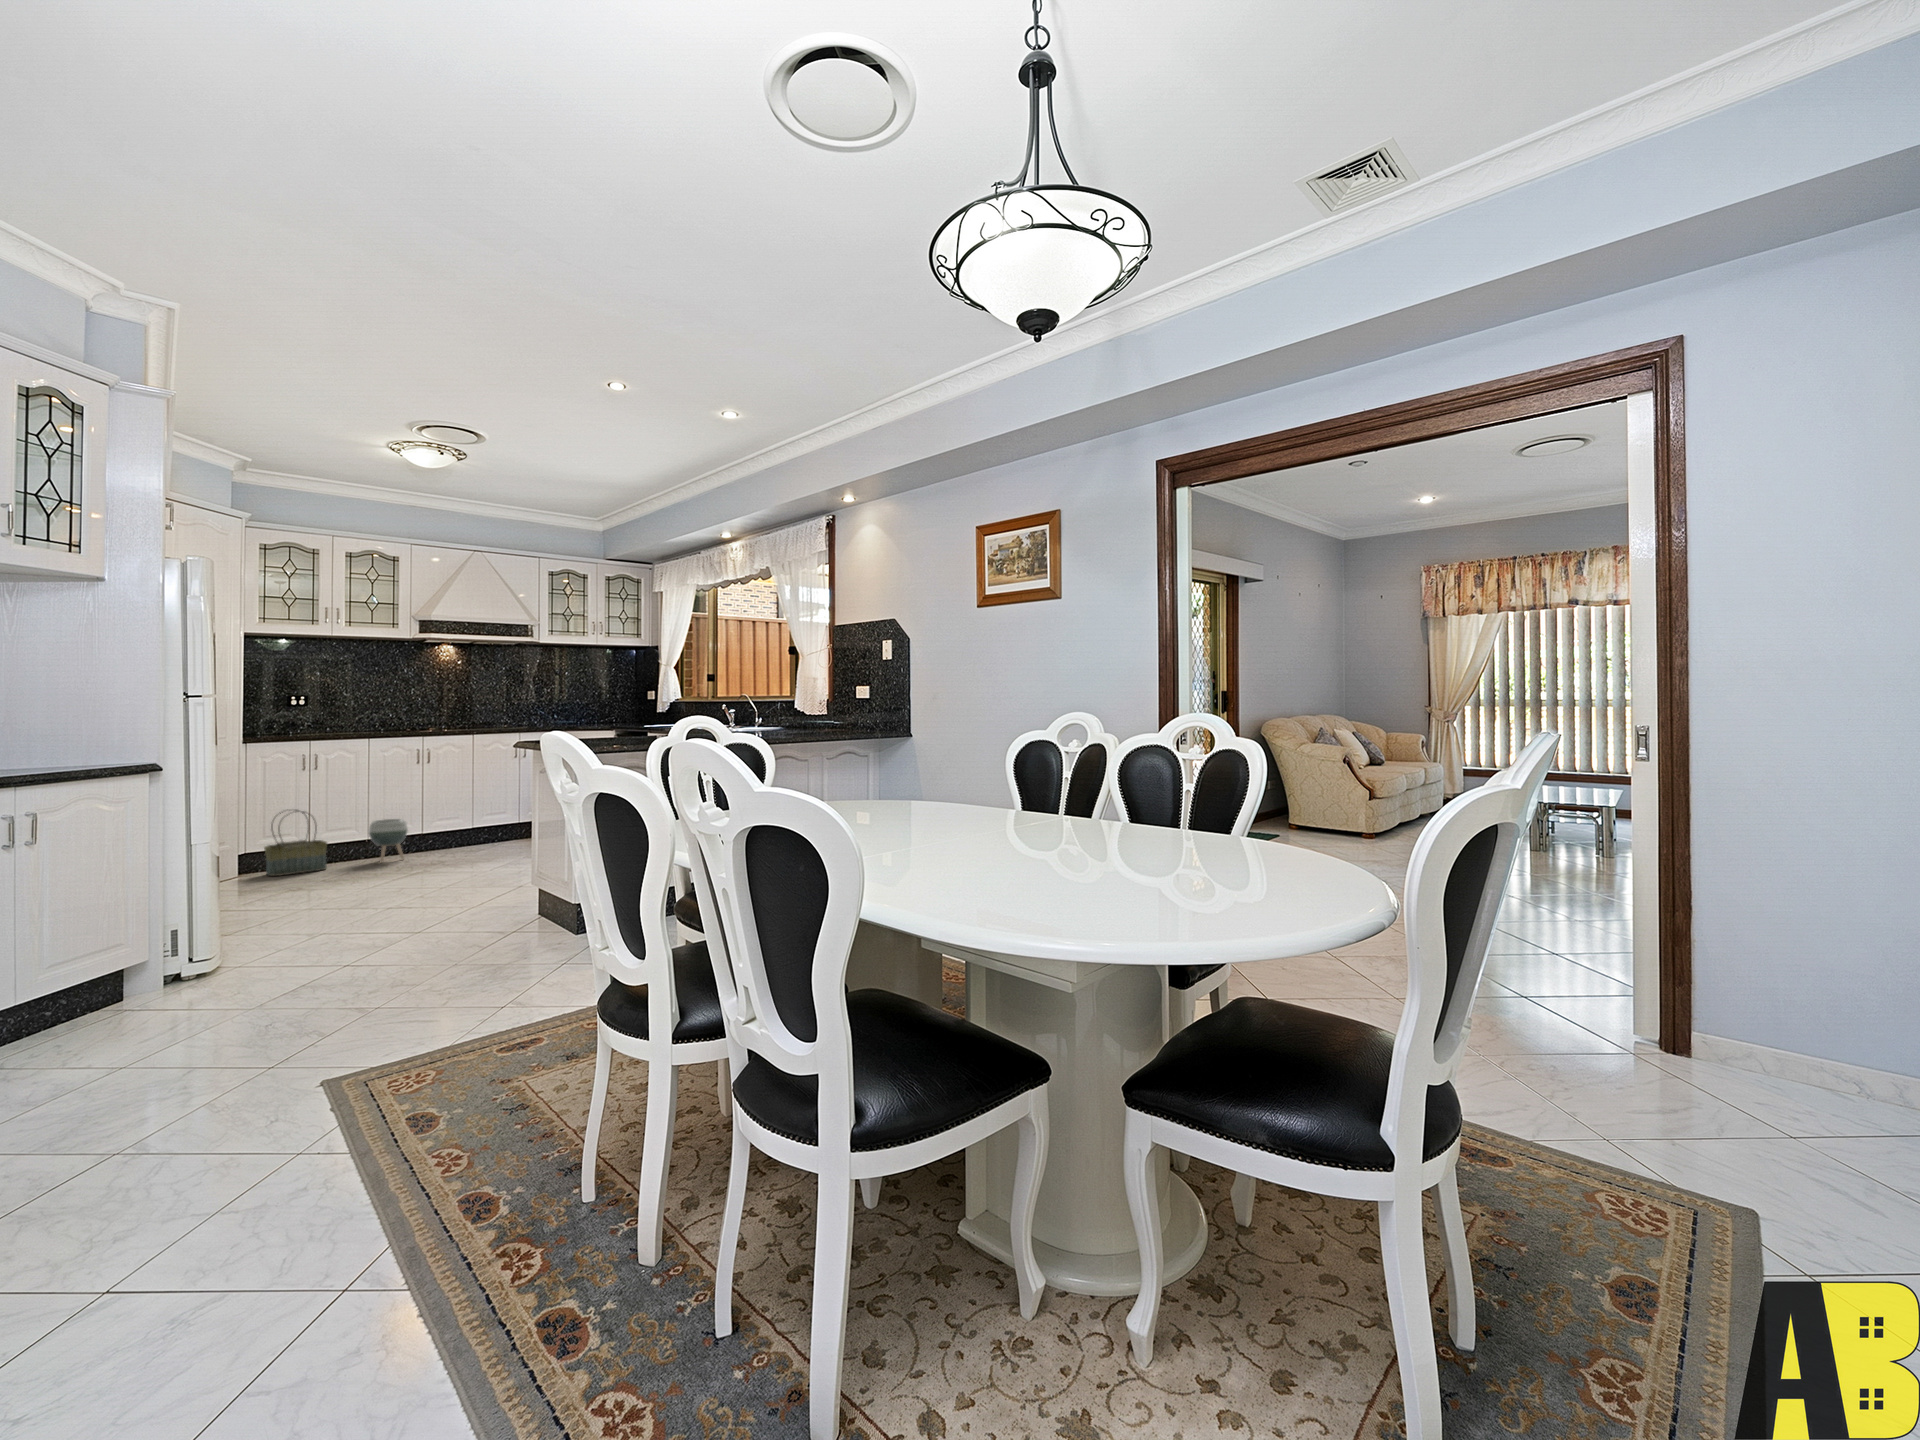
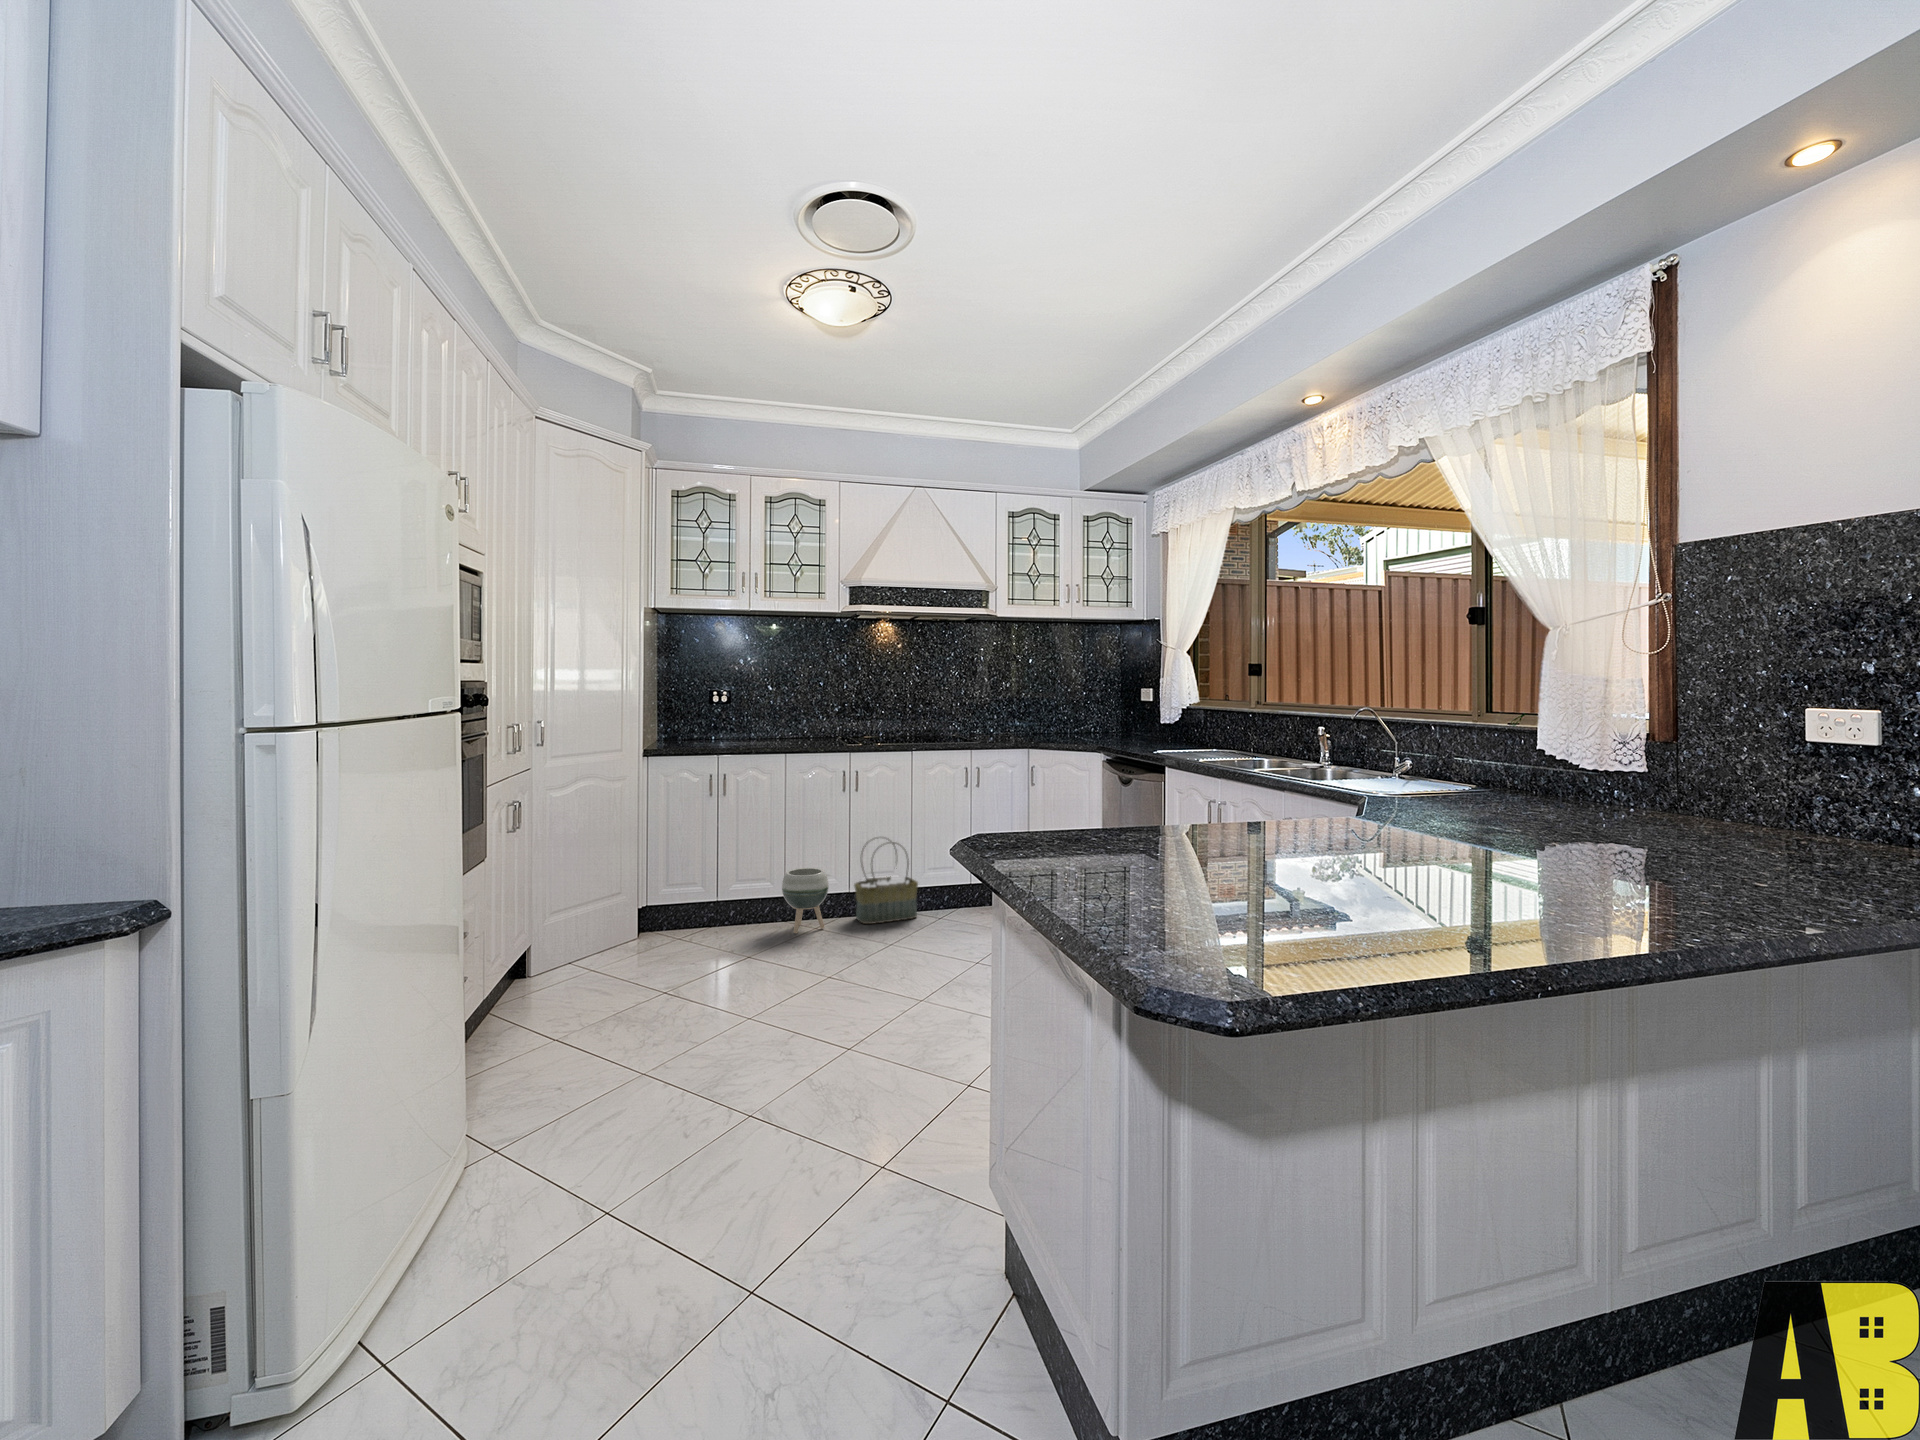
basket: present [264,809,327,876] -> present [854,839,918,924]

